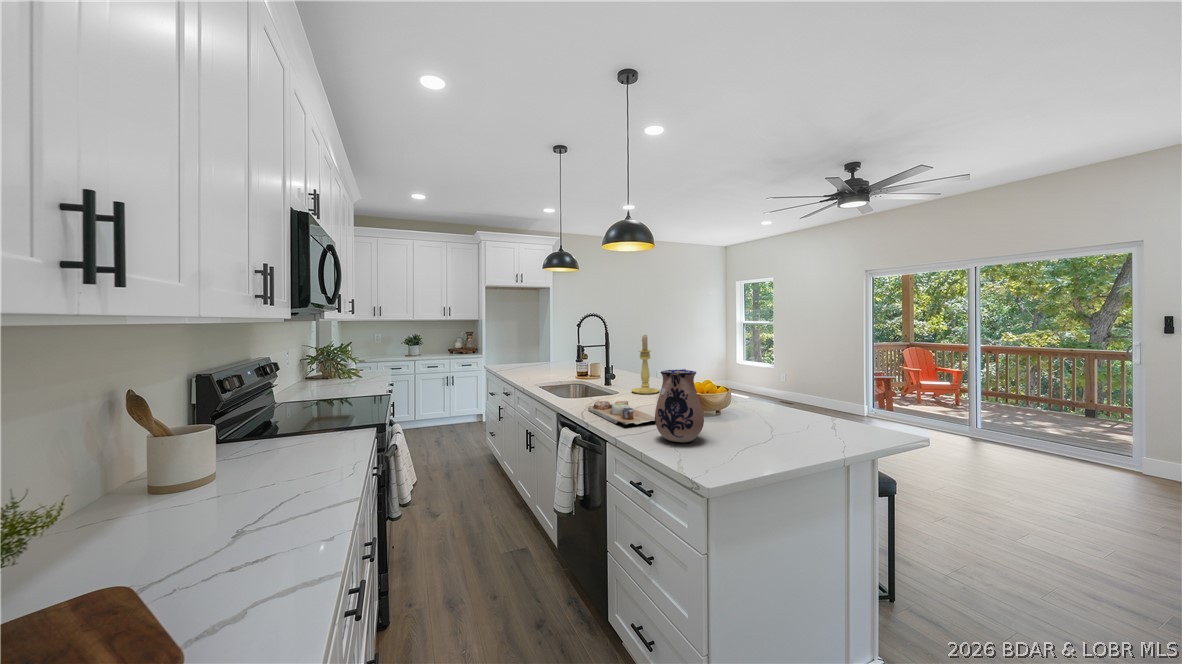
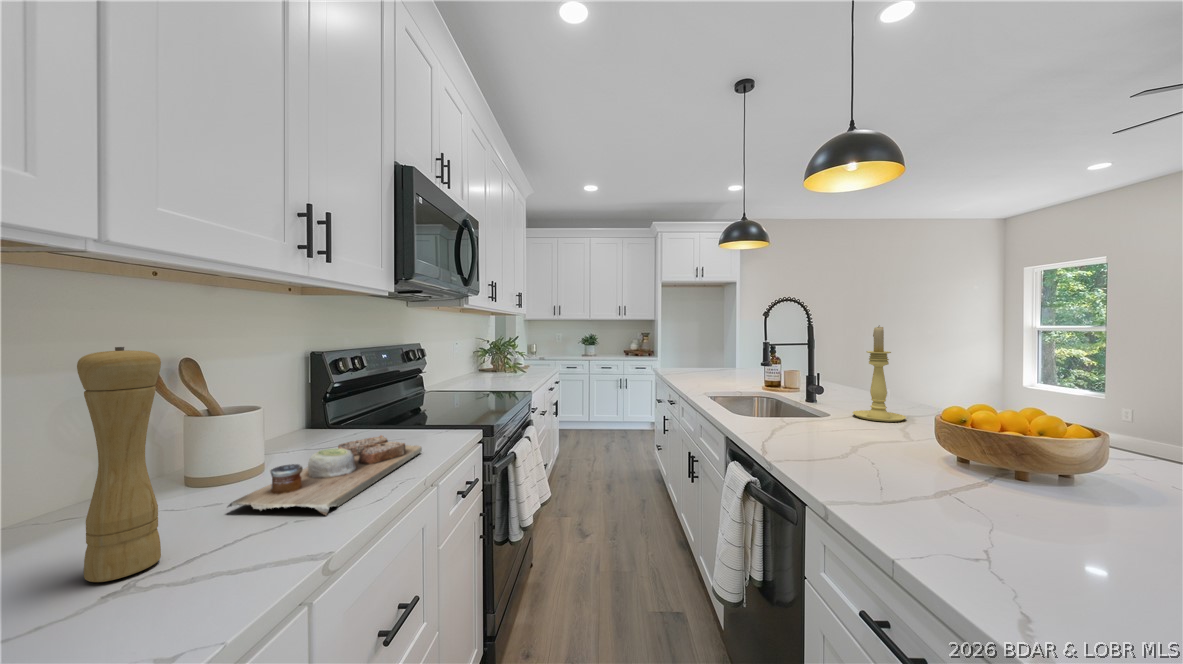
ceramic pitcher: present [655,369,704,442] -> none [920,380,1068,551]
pepper mill: none [191,383,244,531] -> present [77,347,161,582]
cutting board: present [588,400,655,425] -> present [228,435,422,515]

